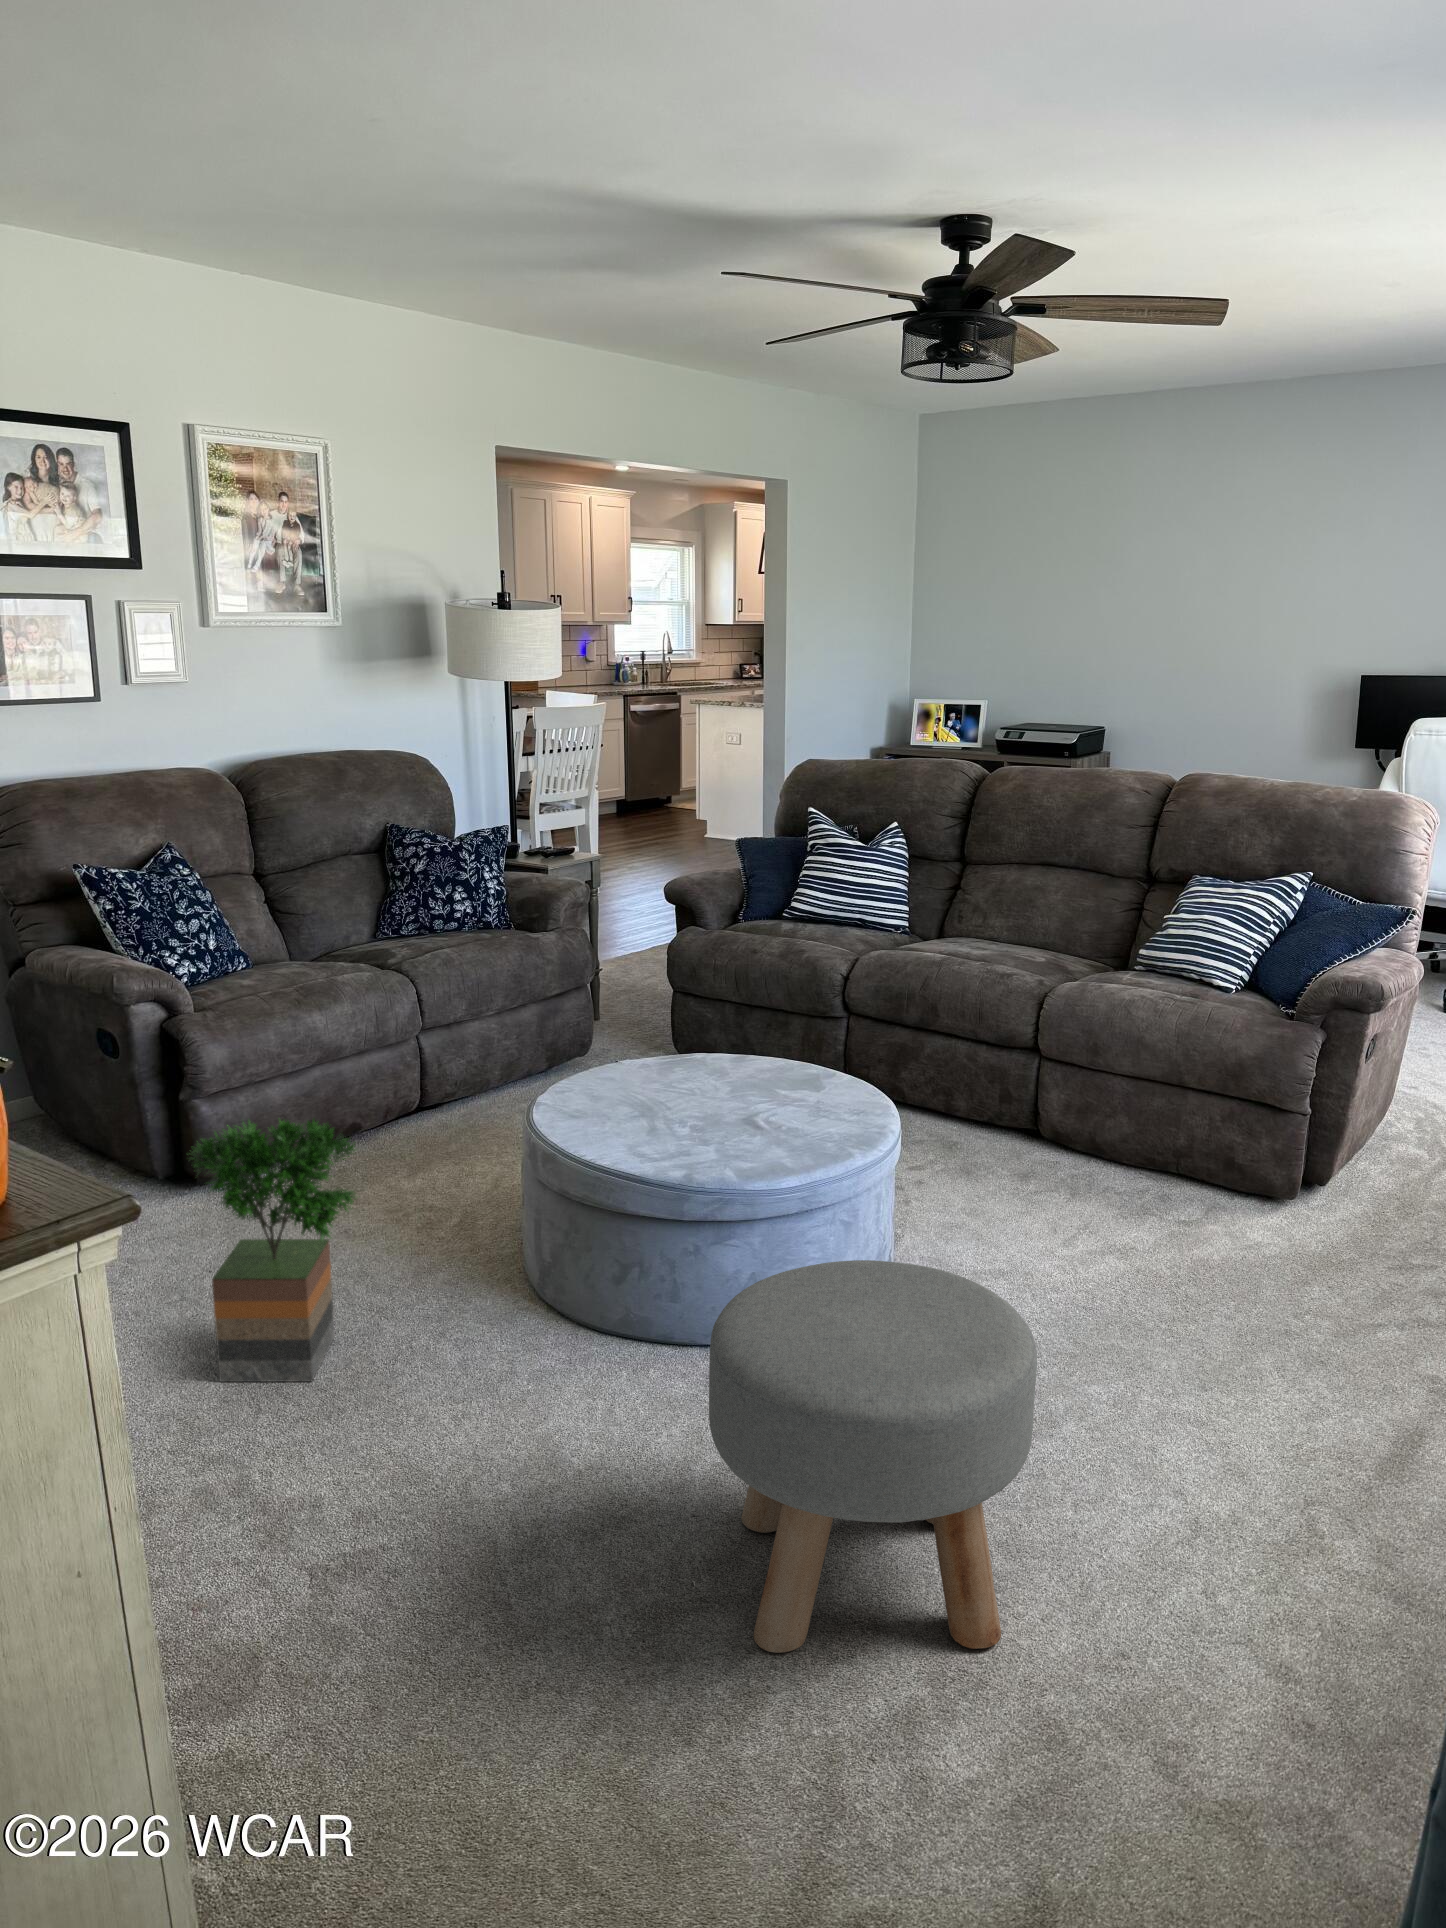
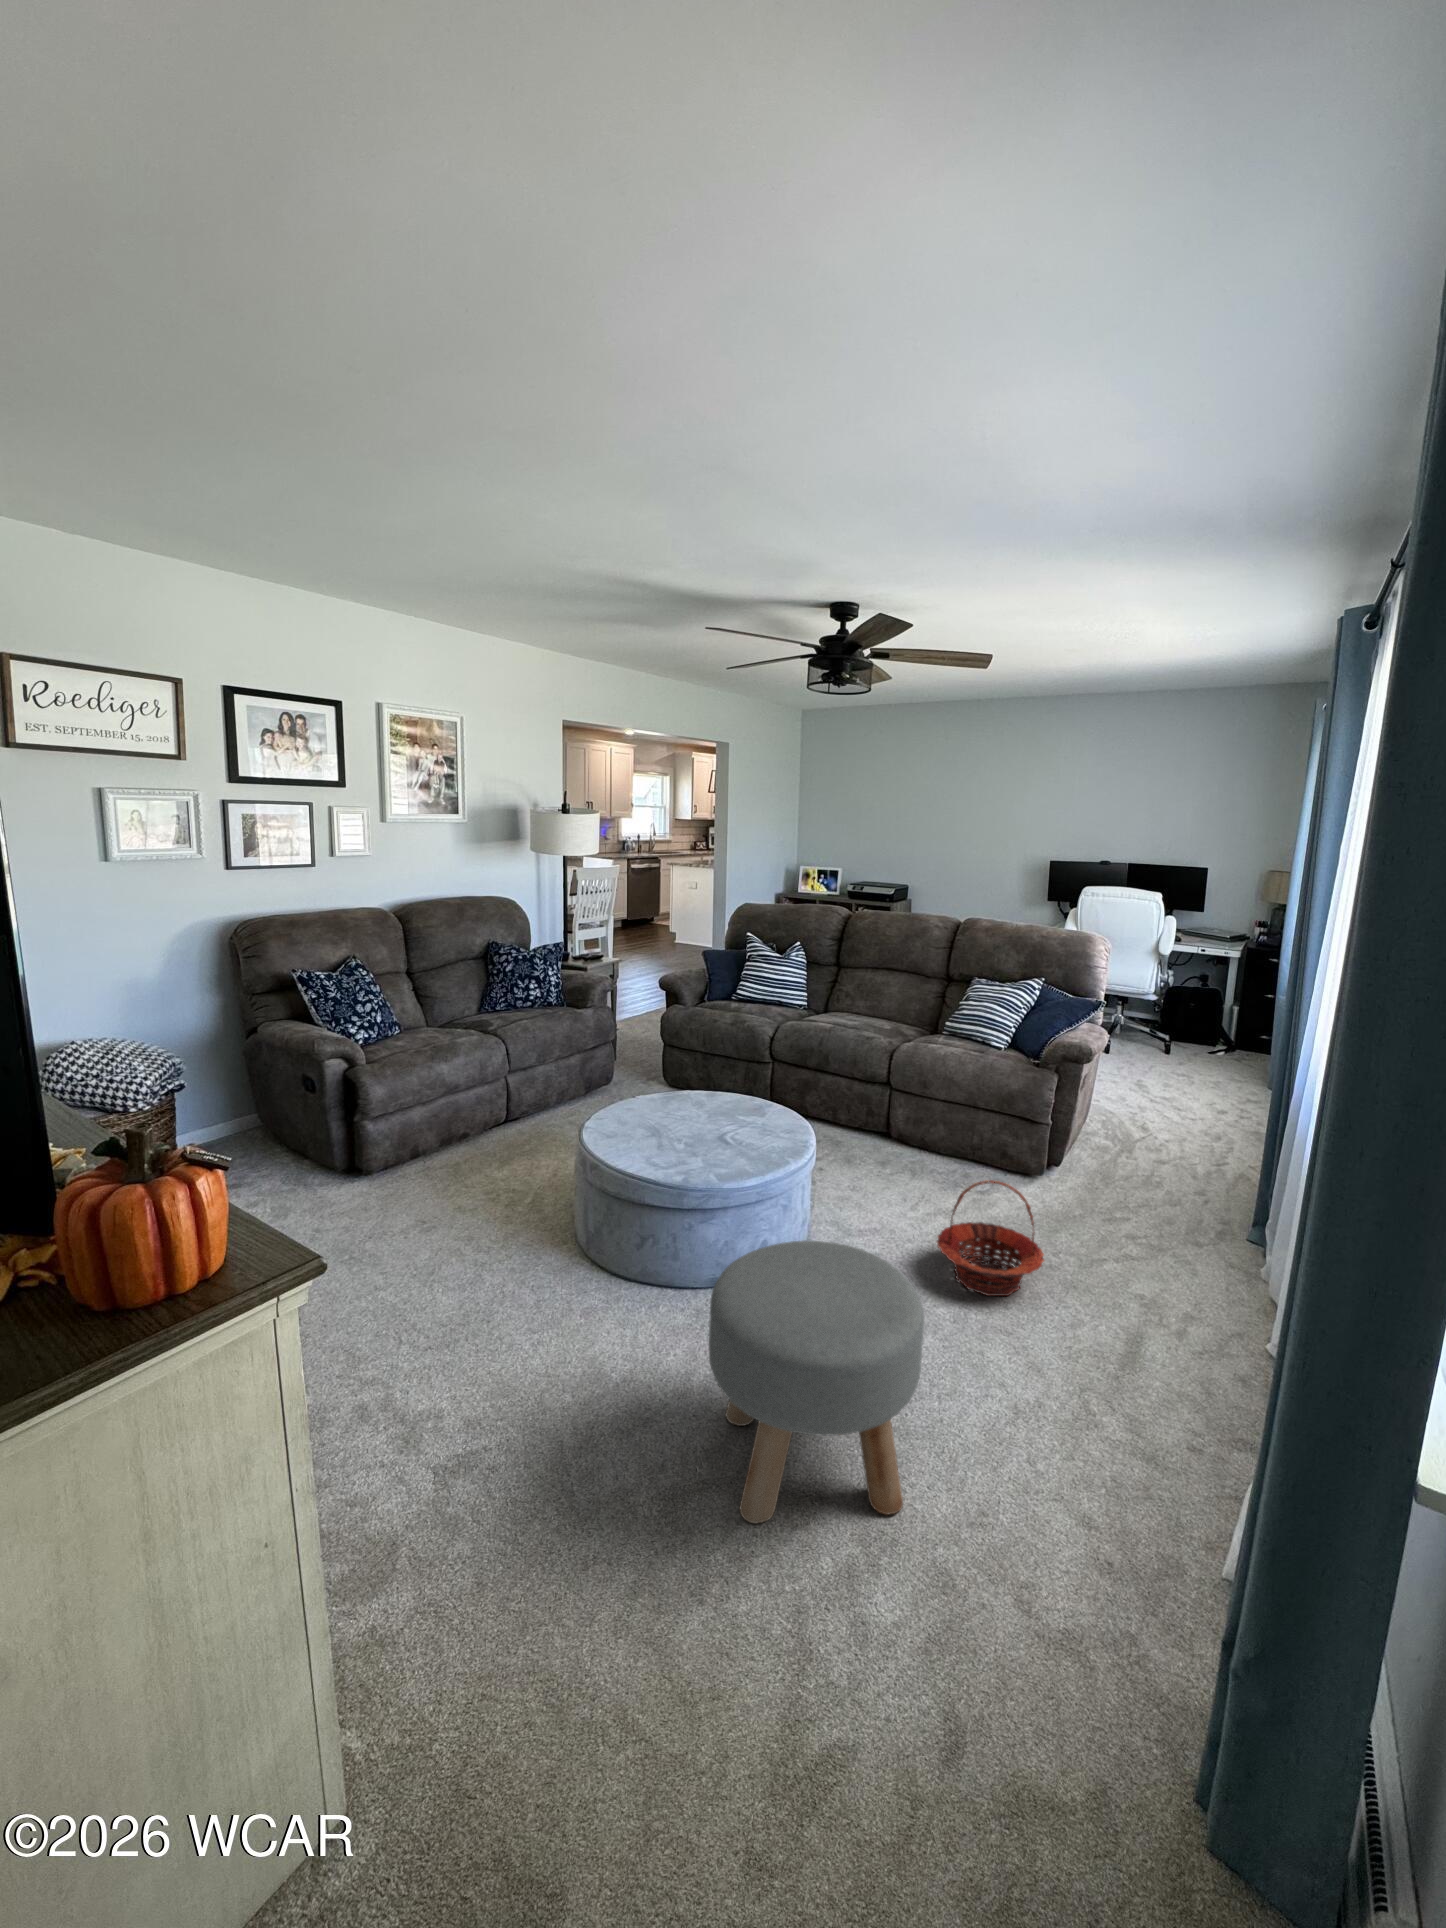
potted tree: present [191,1119,356,1382] -> none [359,1140,475,1318]
basket: none [1097,1190,1273,1372] -> present [937,1180,1044,1296]

